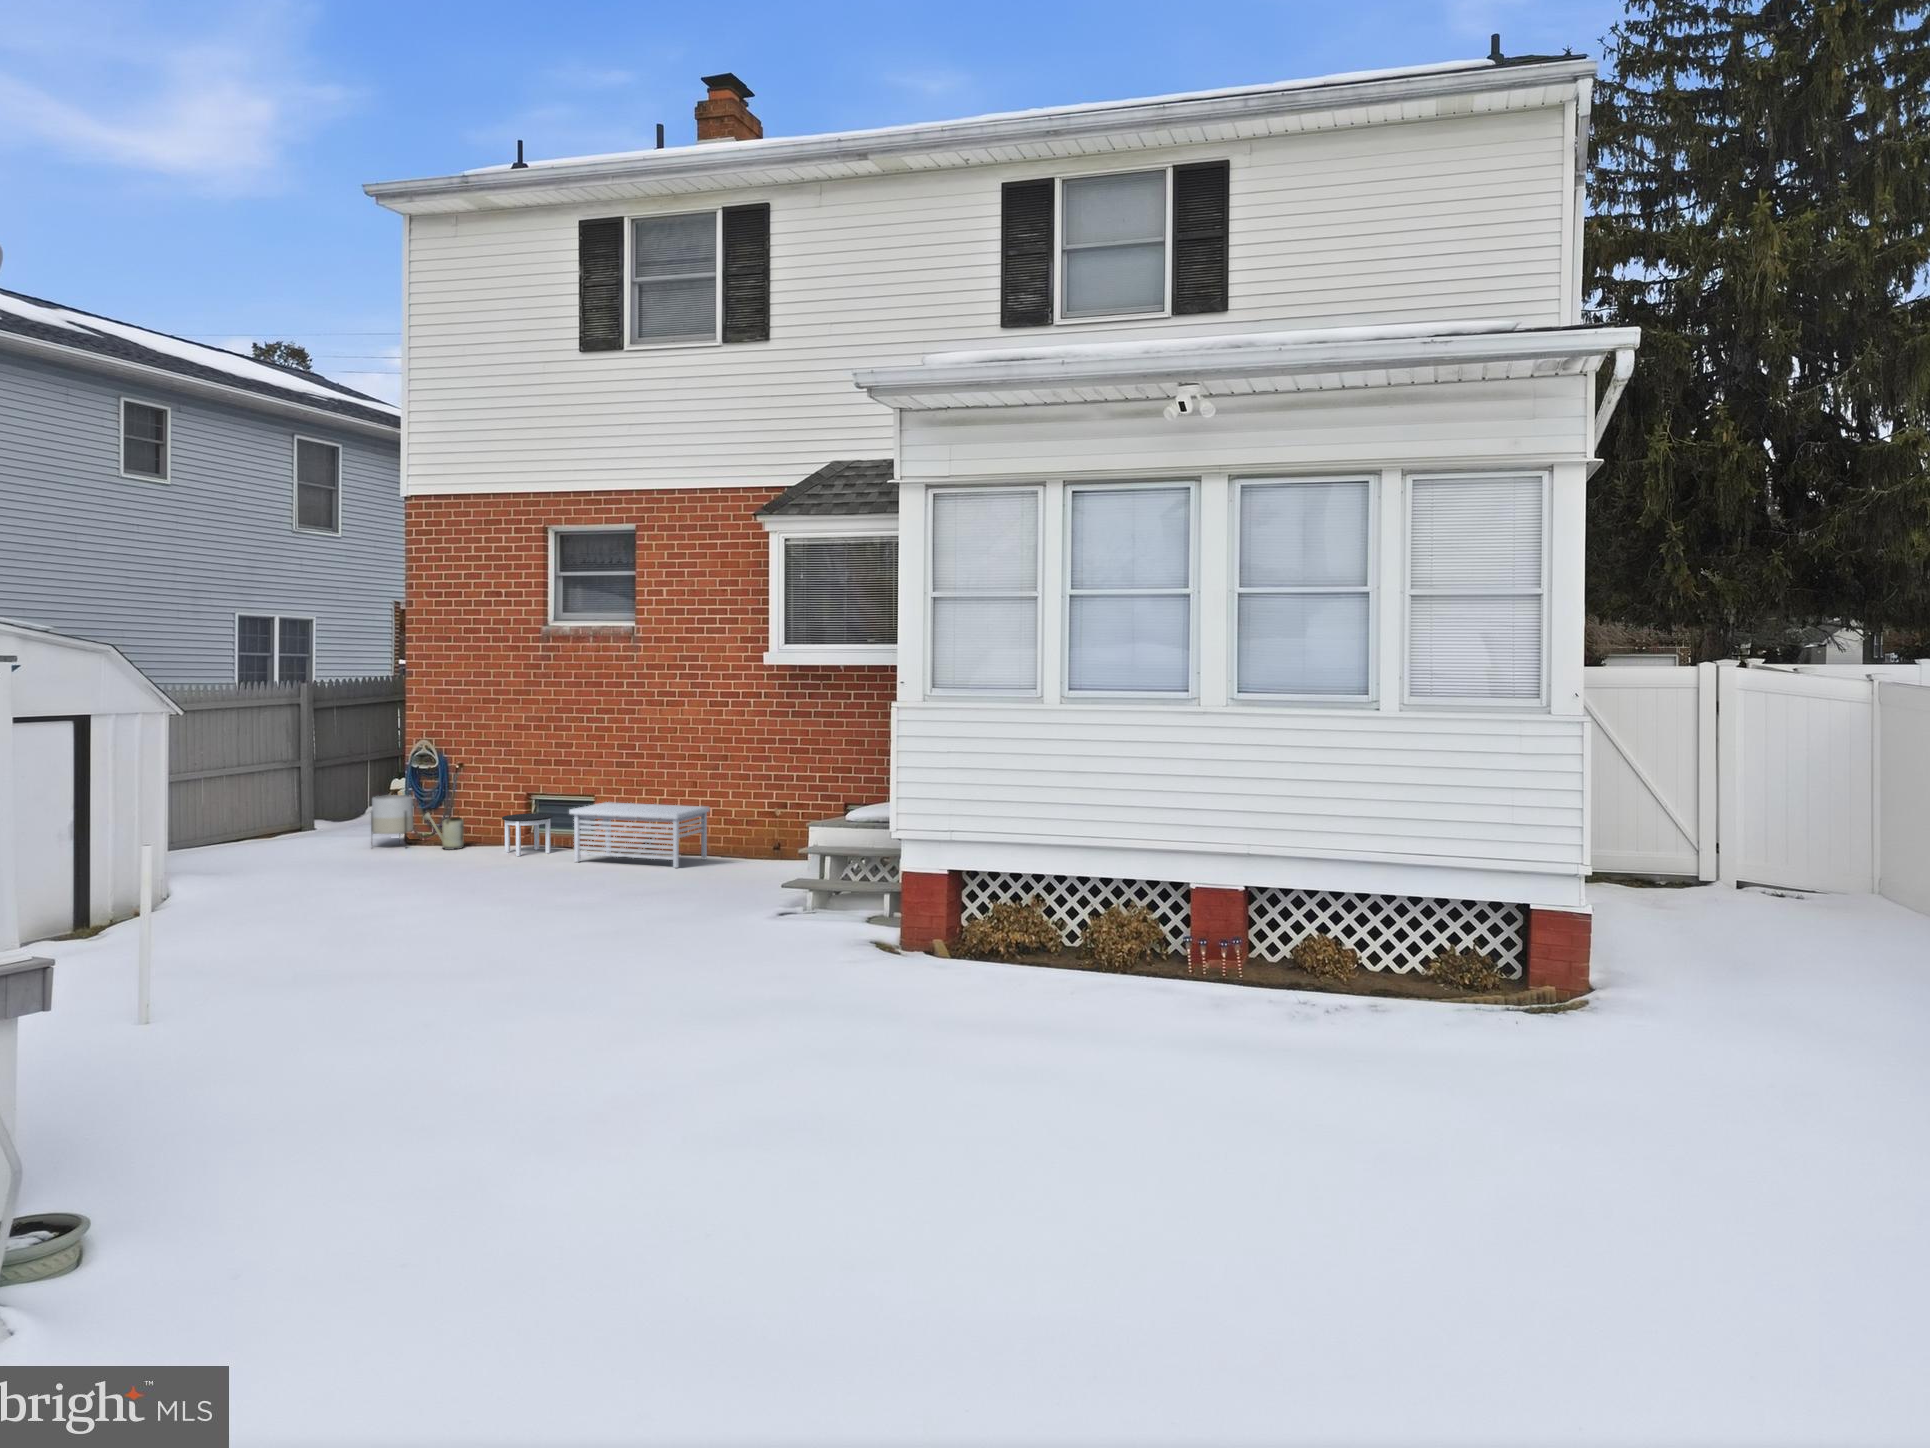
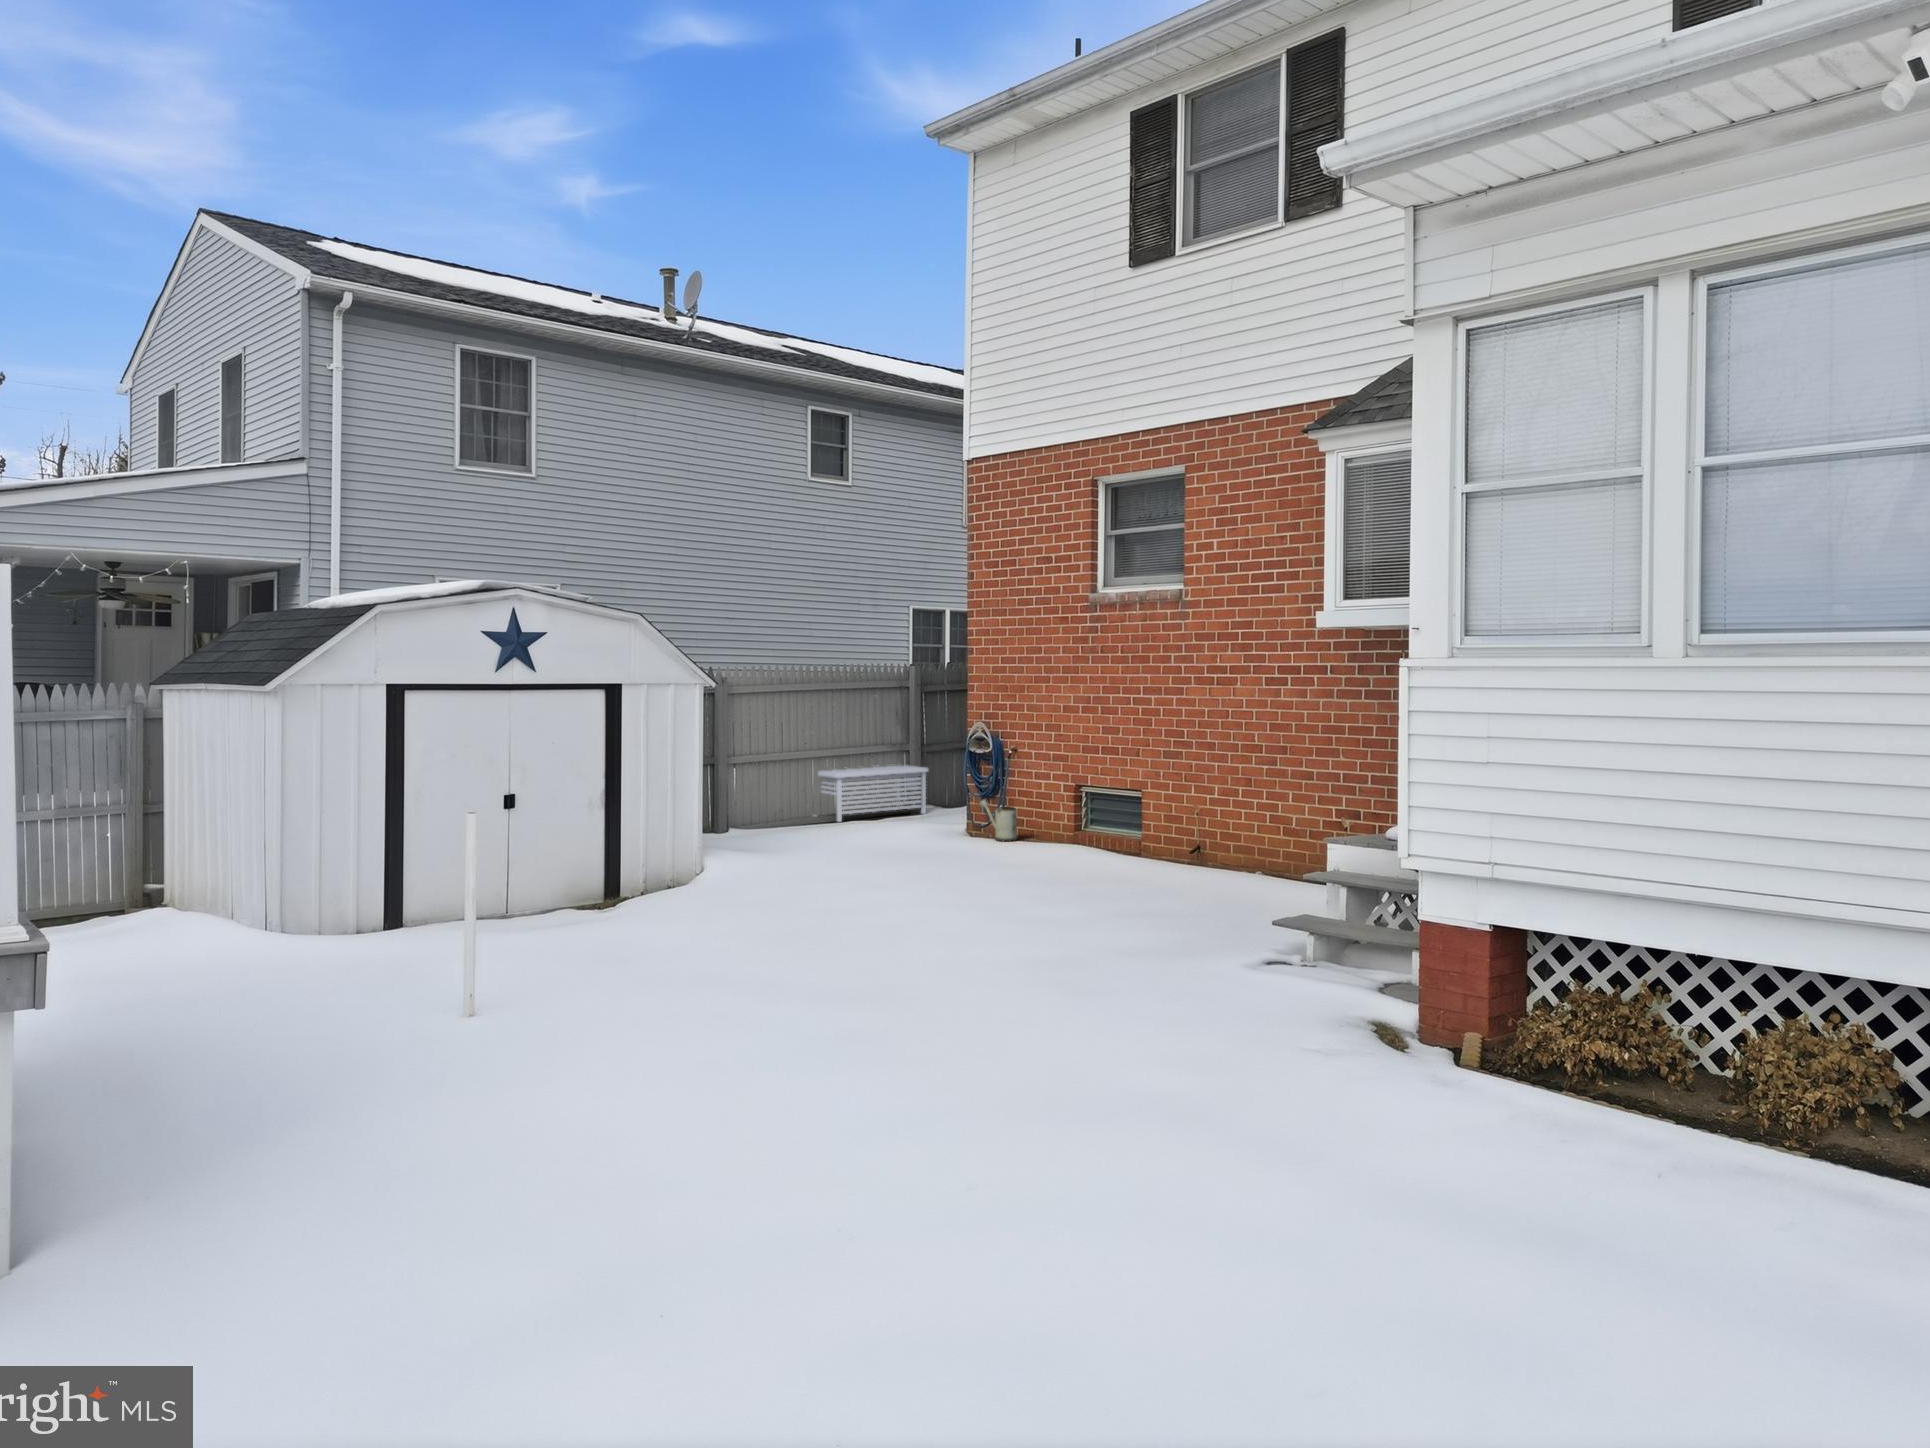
planter: present [371,795,413,845] -> none [932,780,973,837]
storage bench: present [569,802,710,868] -> present [814,765,928,822]
round table: present [502,813,553,856] -> none [1045,807,1099,854]

